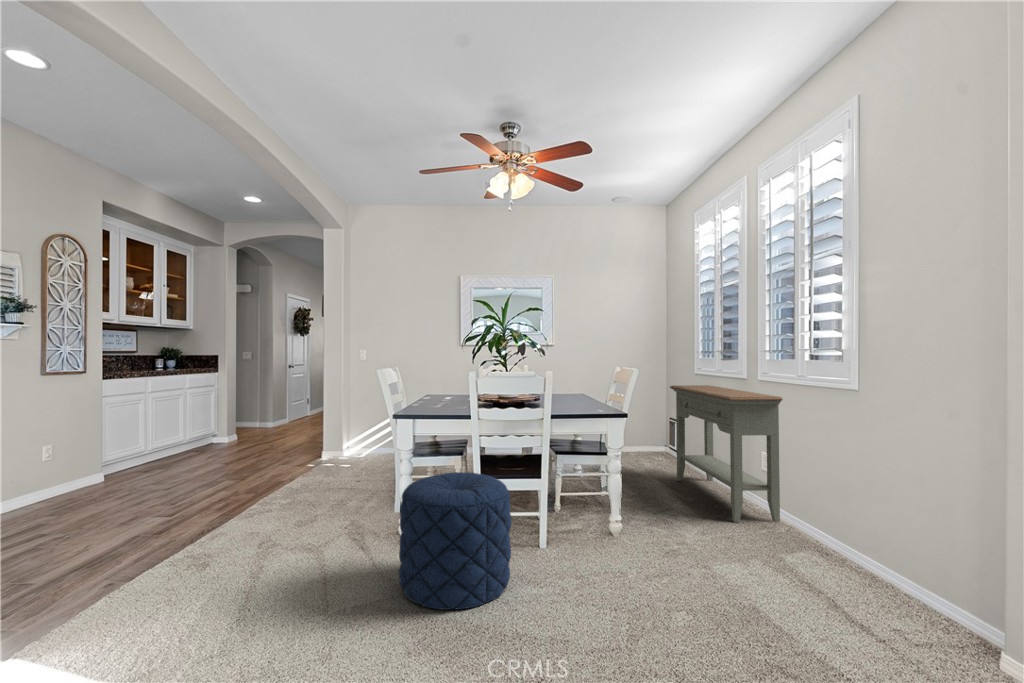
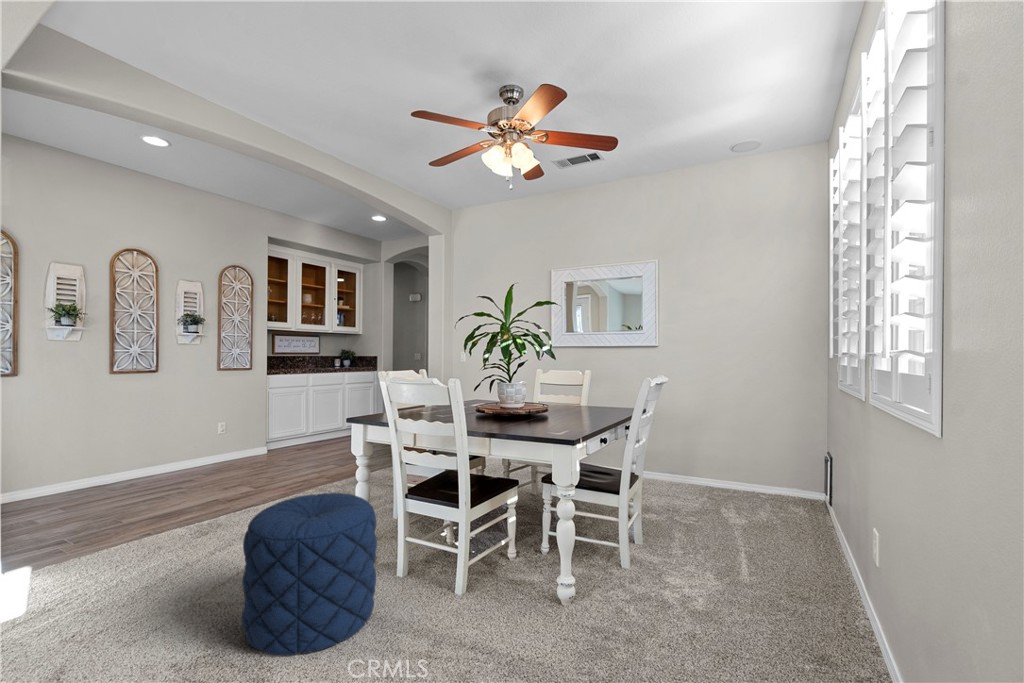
console table: present [670,385,783,522] -> none [748,405,846,646]

